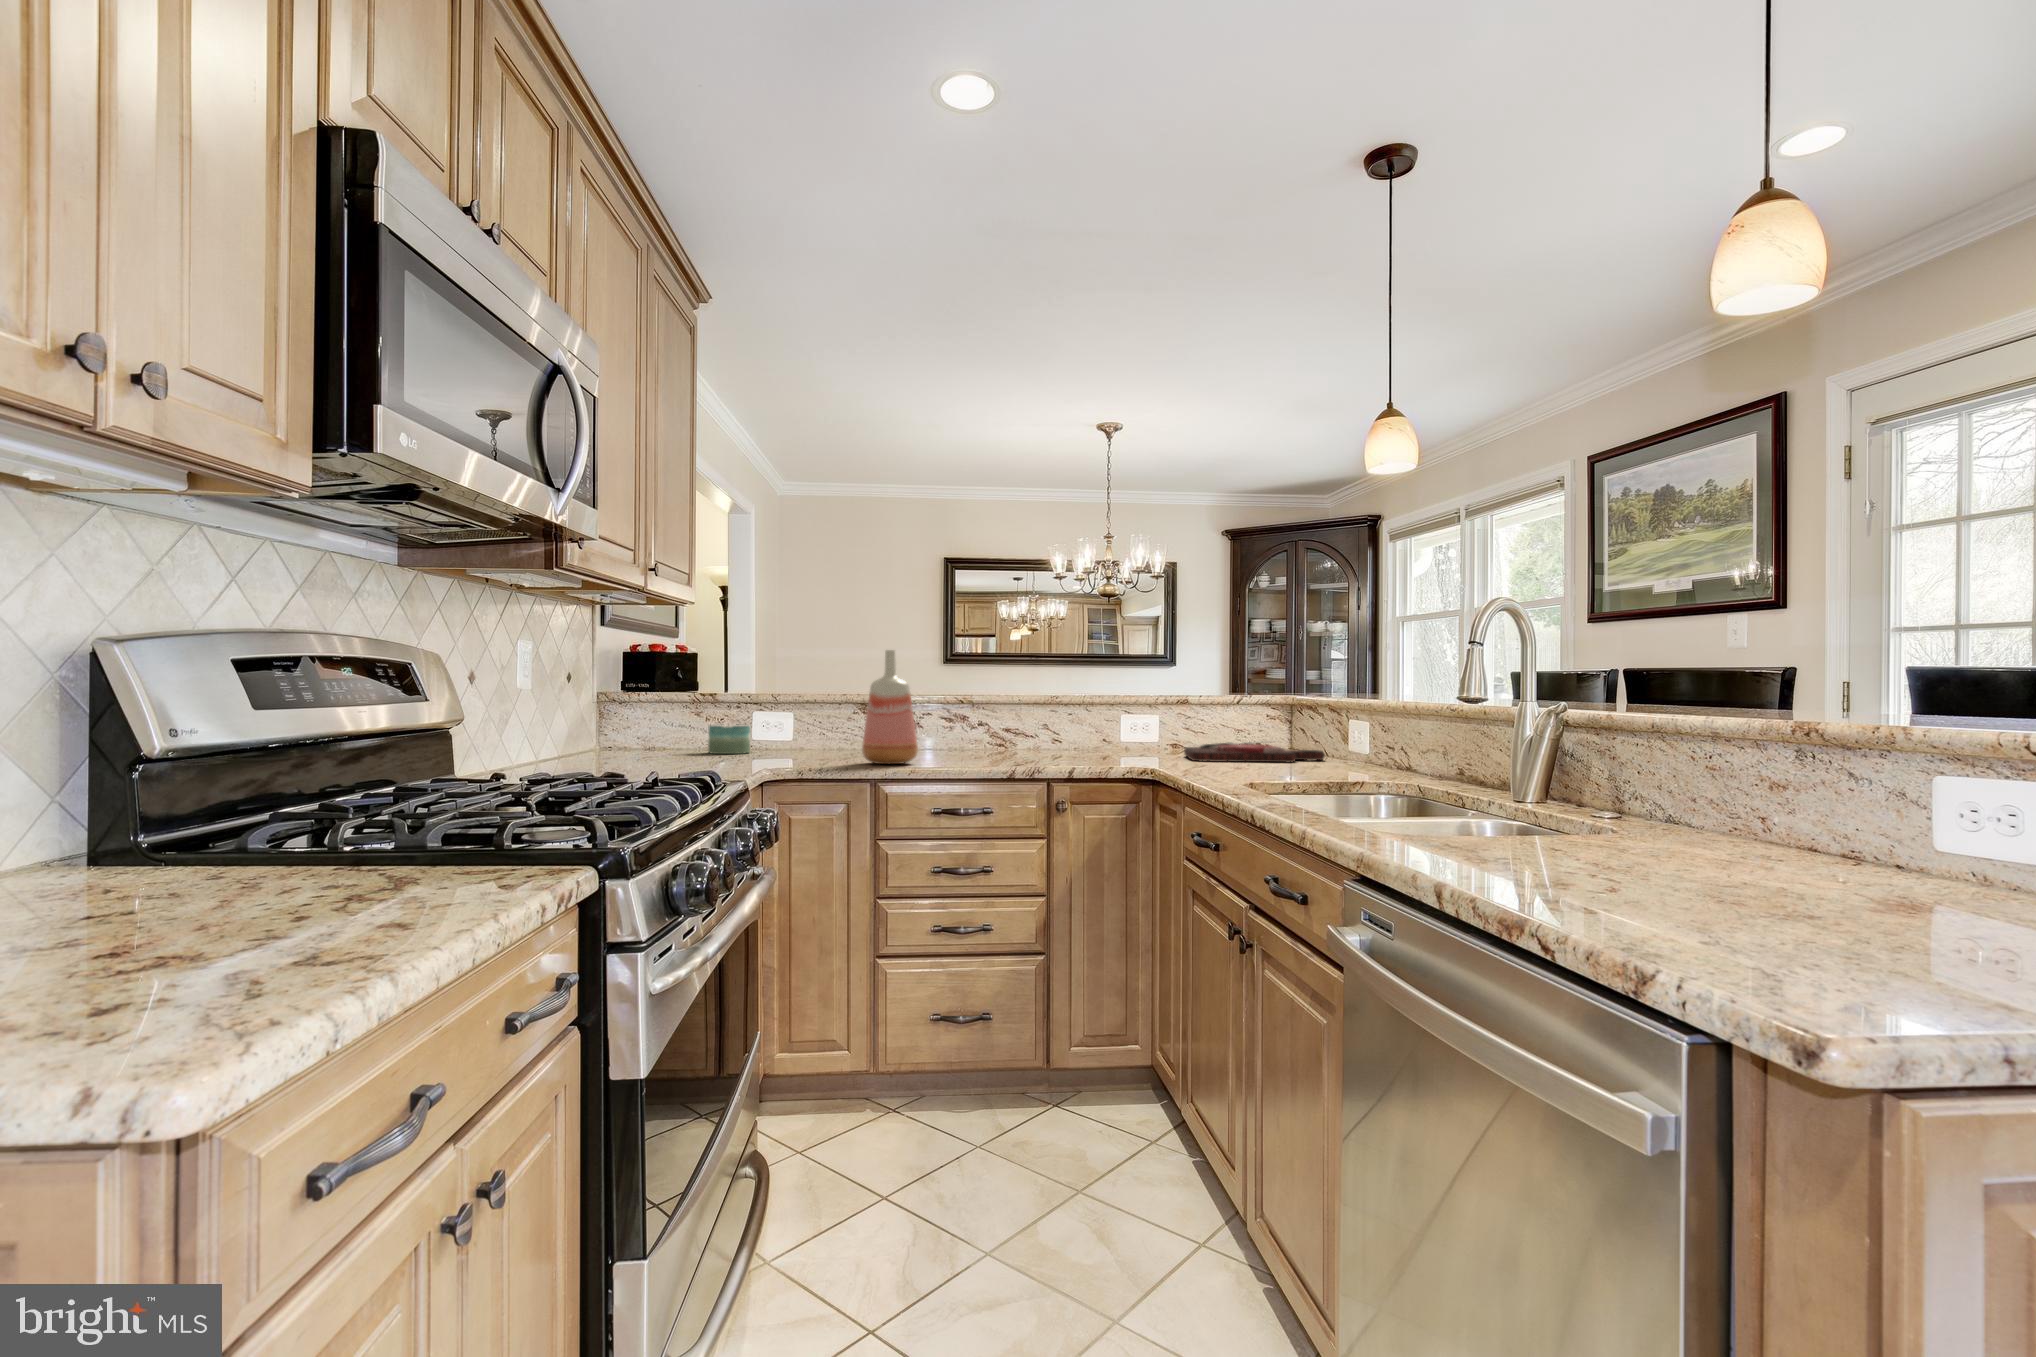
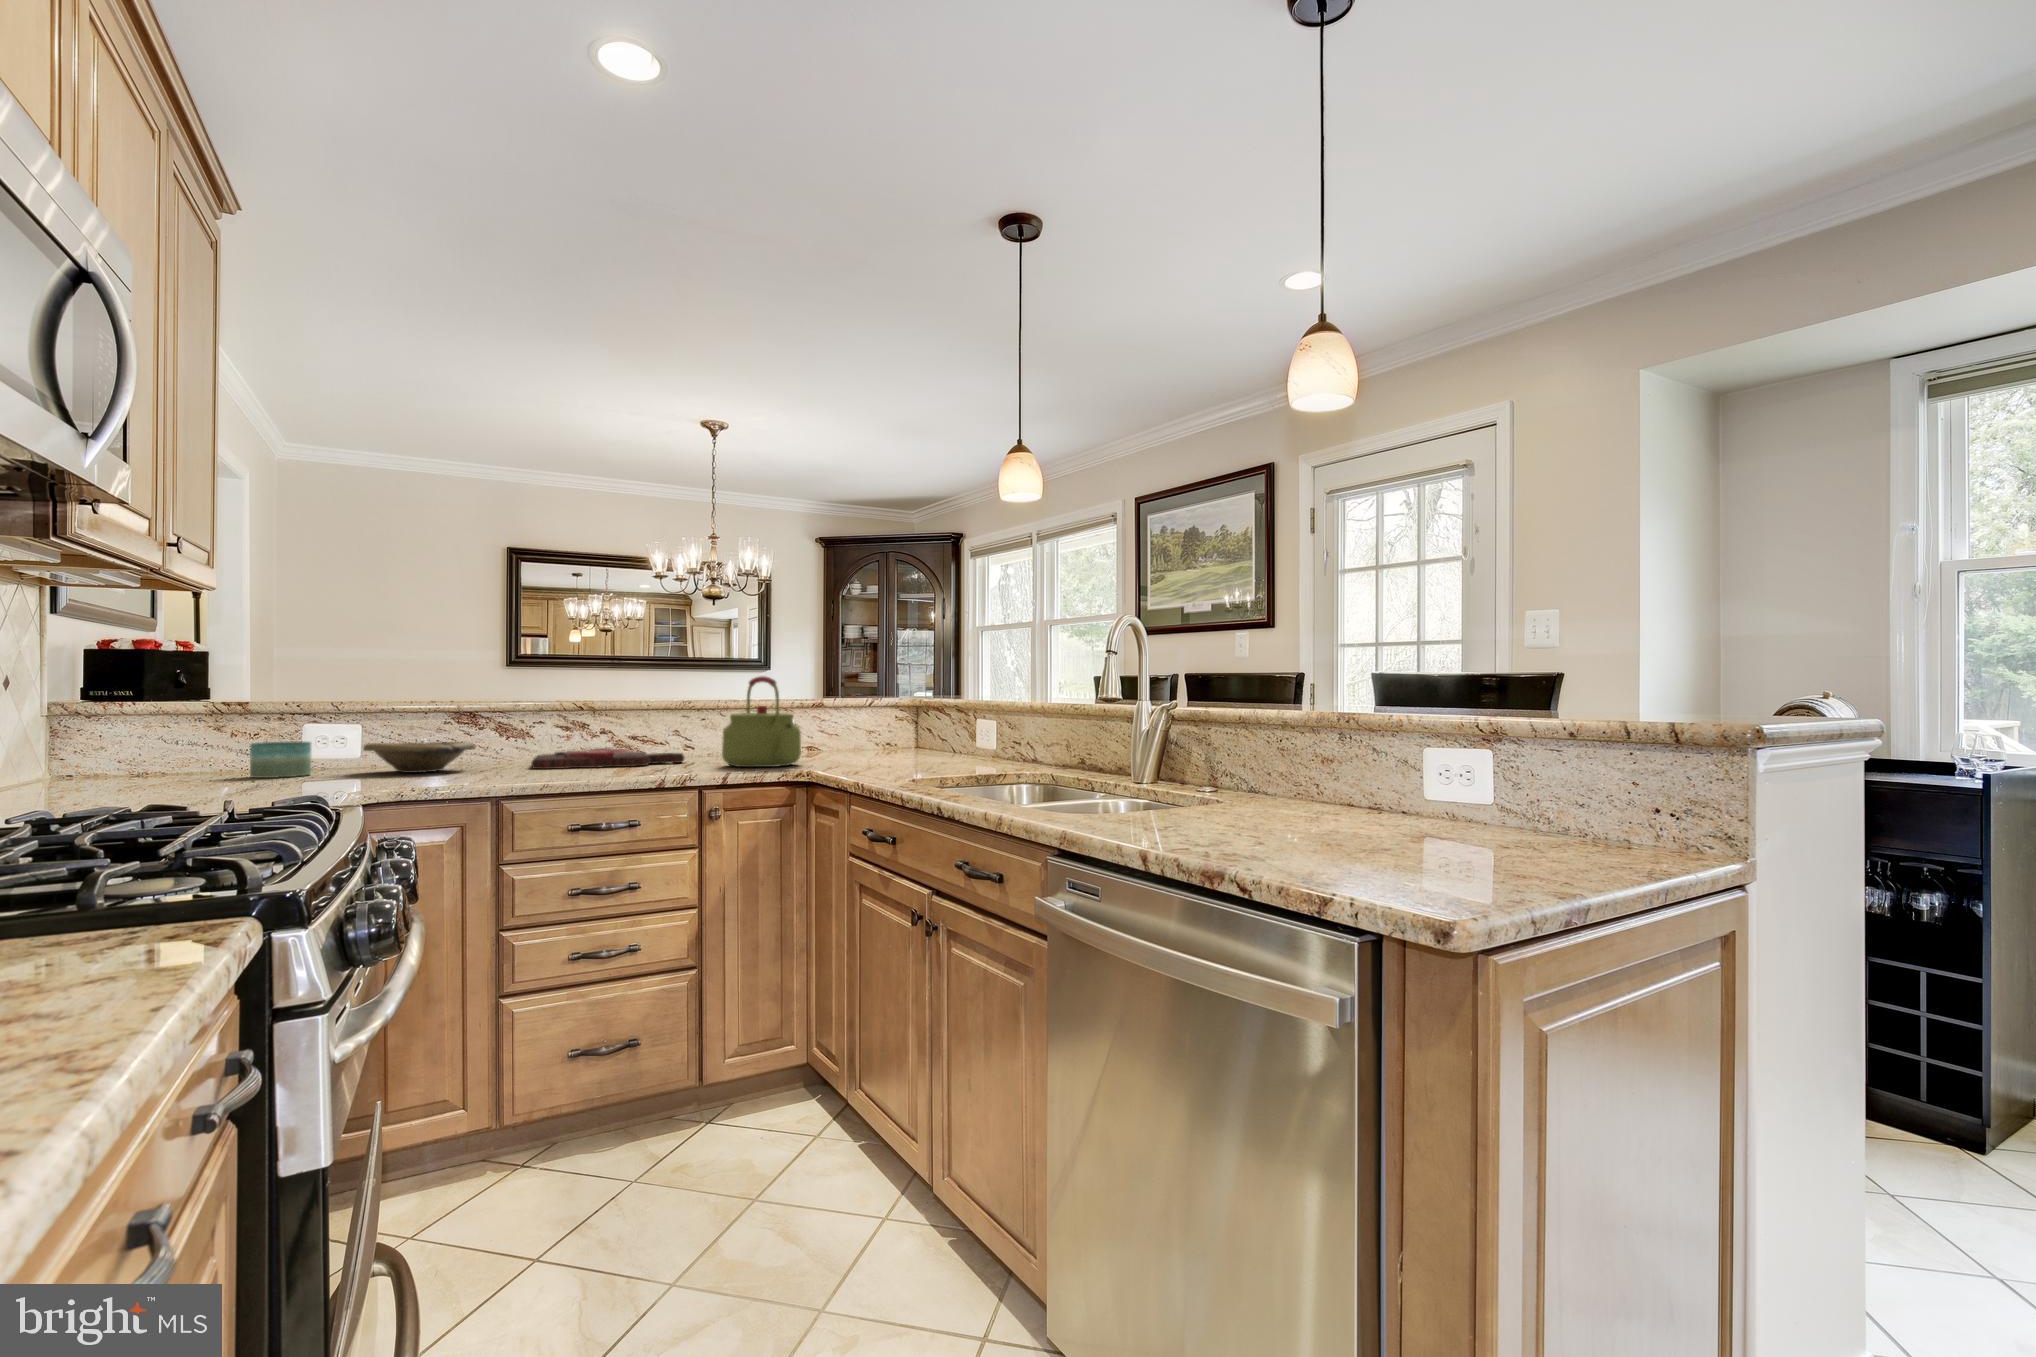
vase: present [862,650,918,764] -> none [480,653,549,779]
kettle: none [1078,671,1155,763] -> present [722,676,801,767]
bowl: none [786,728,871,754] -> present [363,742,476,773]
cutting board: present [1184,741,1325,762] -> present [531,745,684,769]

